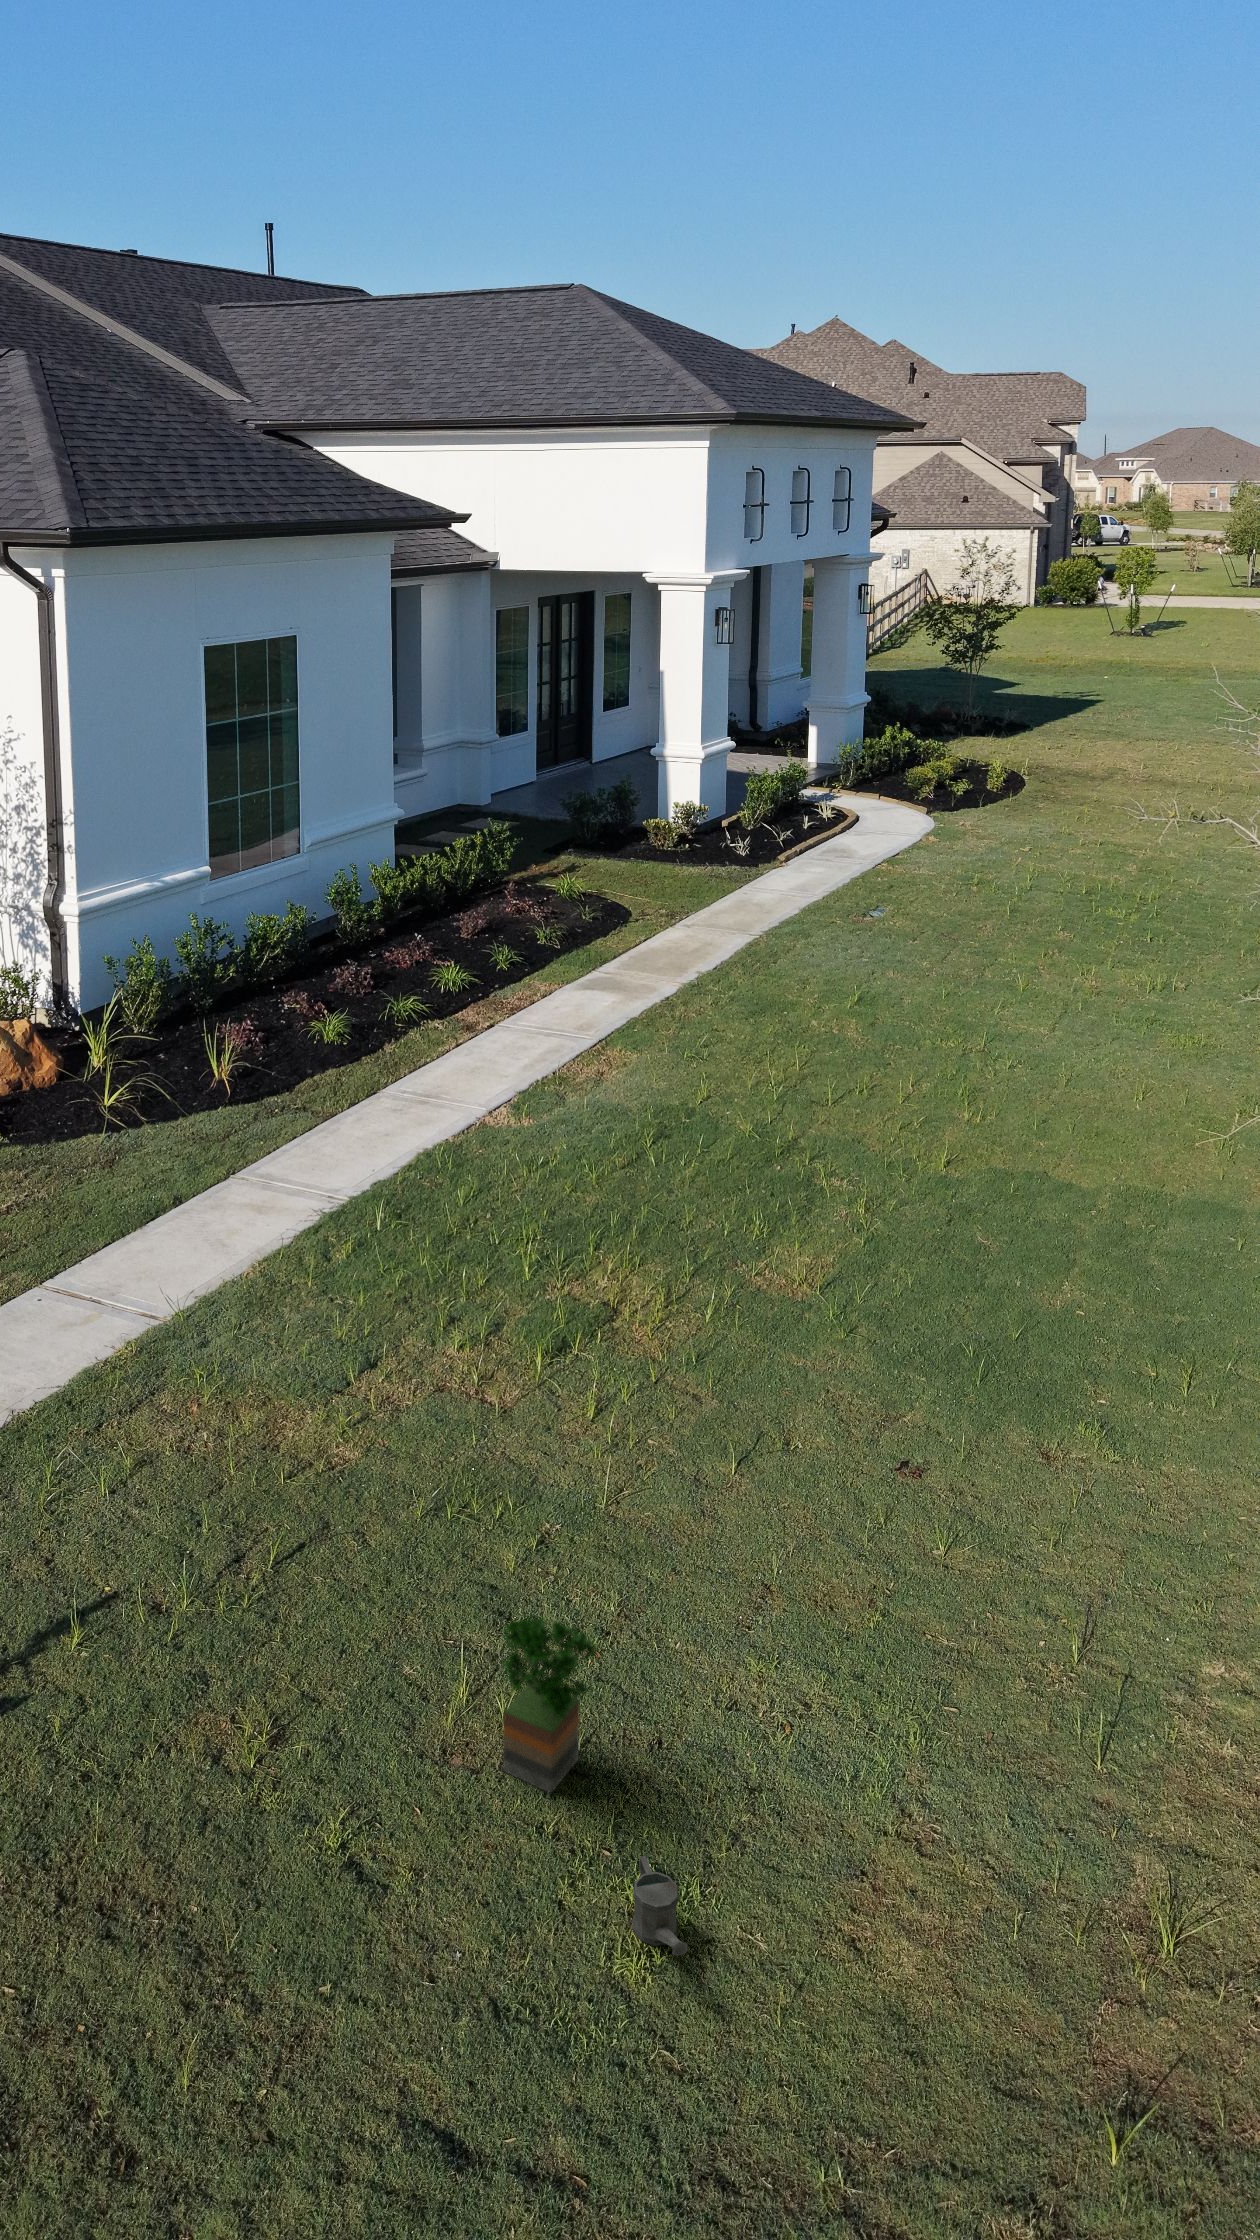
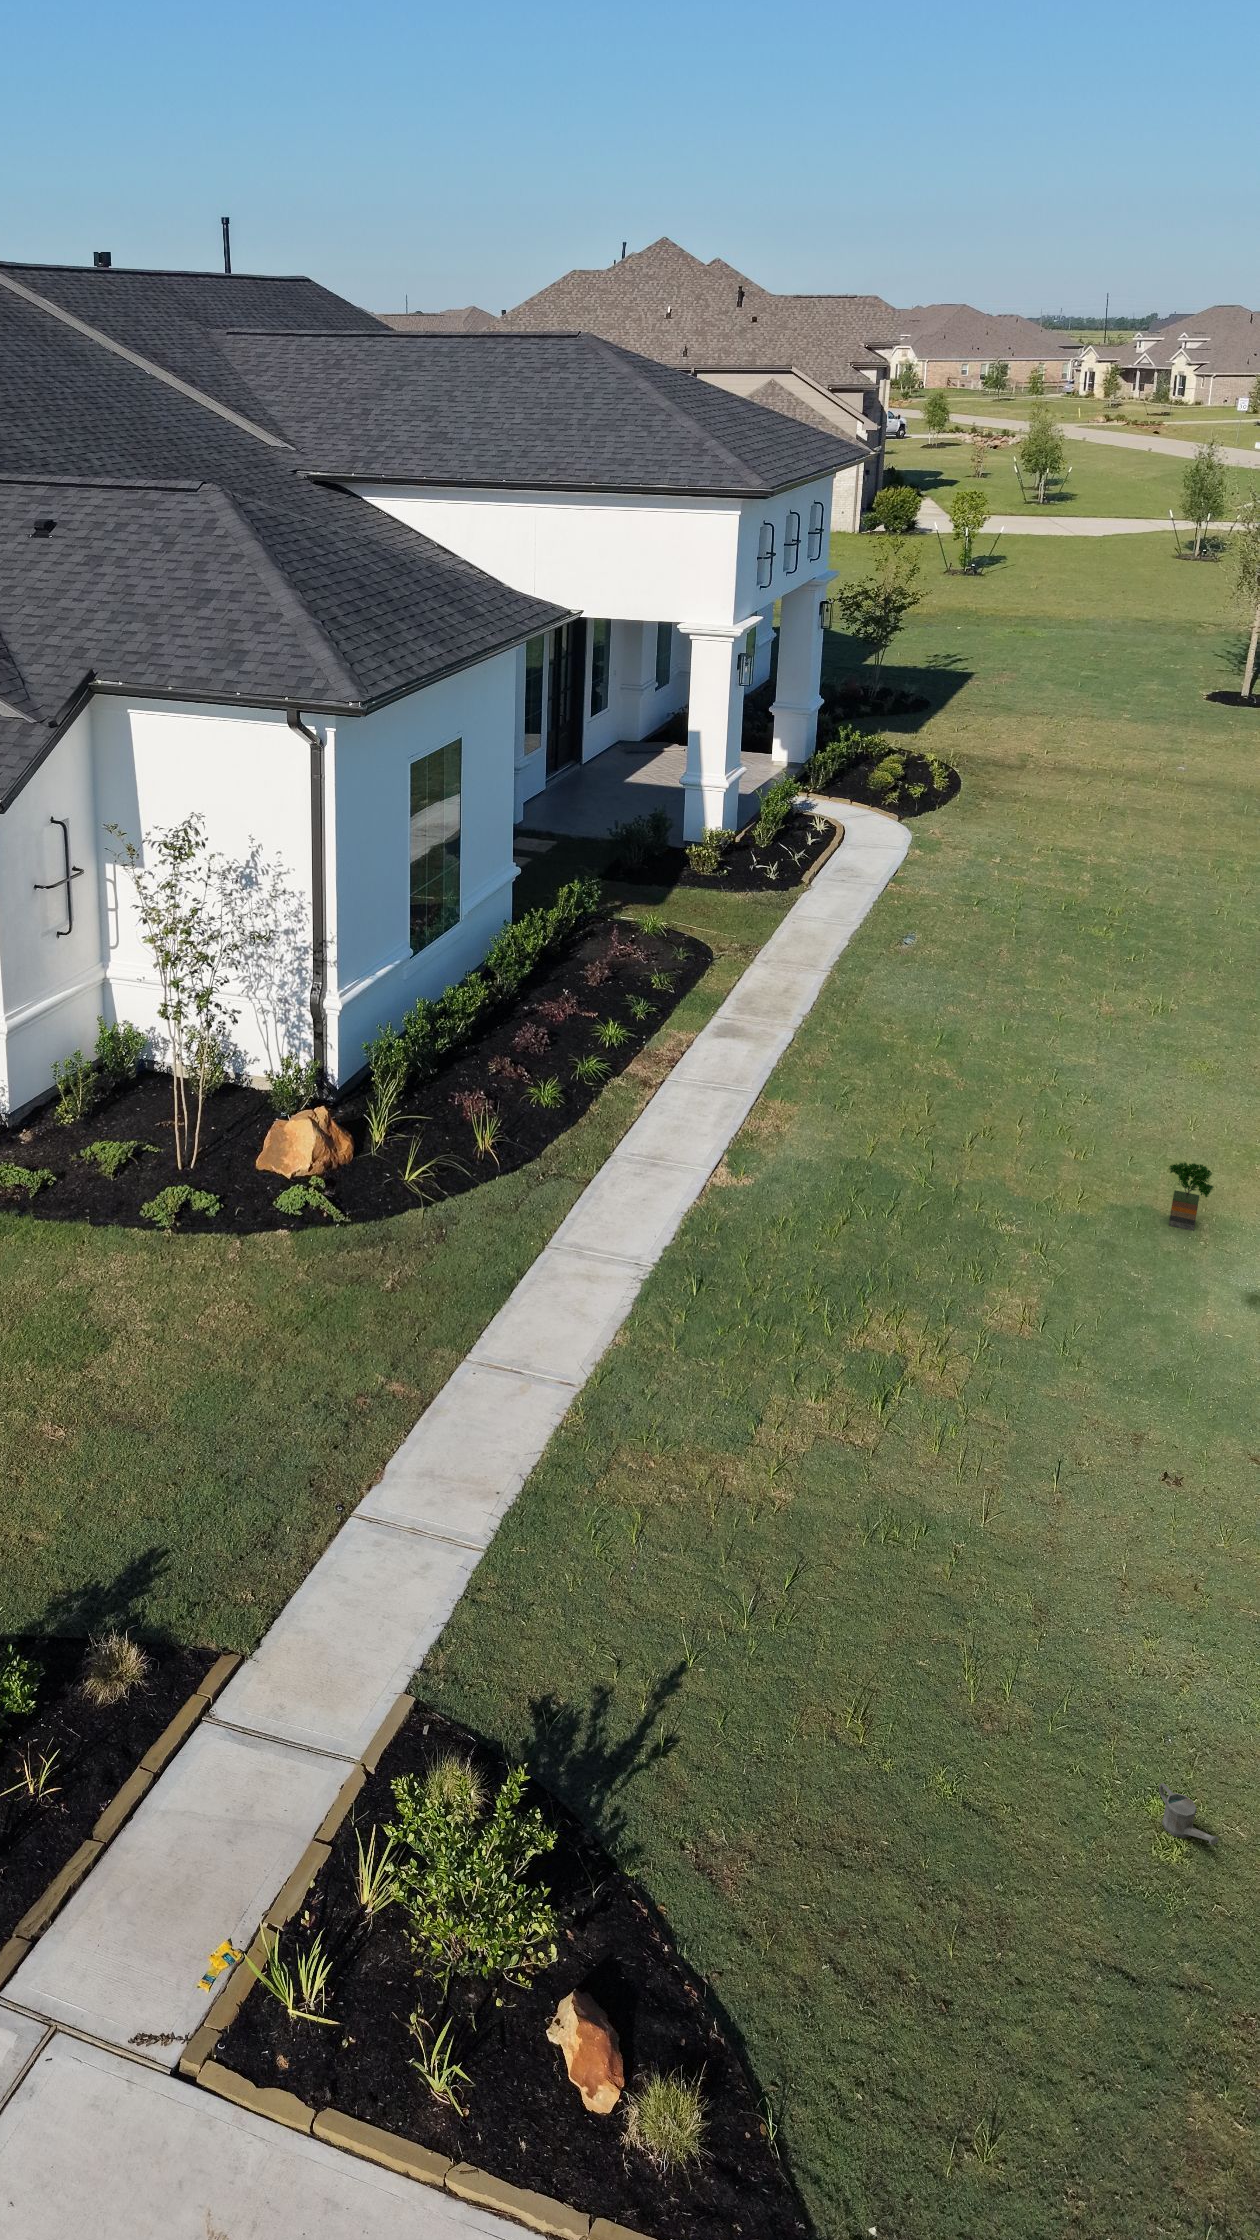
potted tree: present [503,1616,599,1793] -> present [1169,1162,1213,1231]

